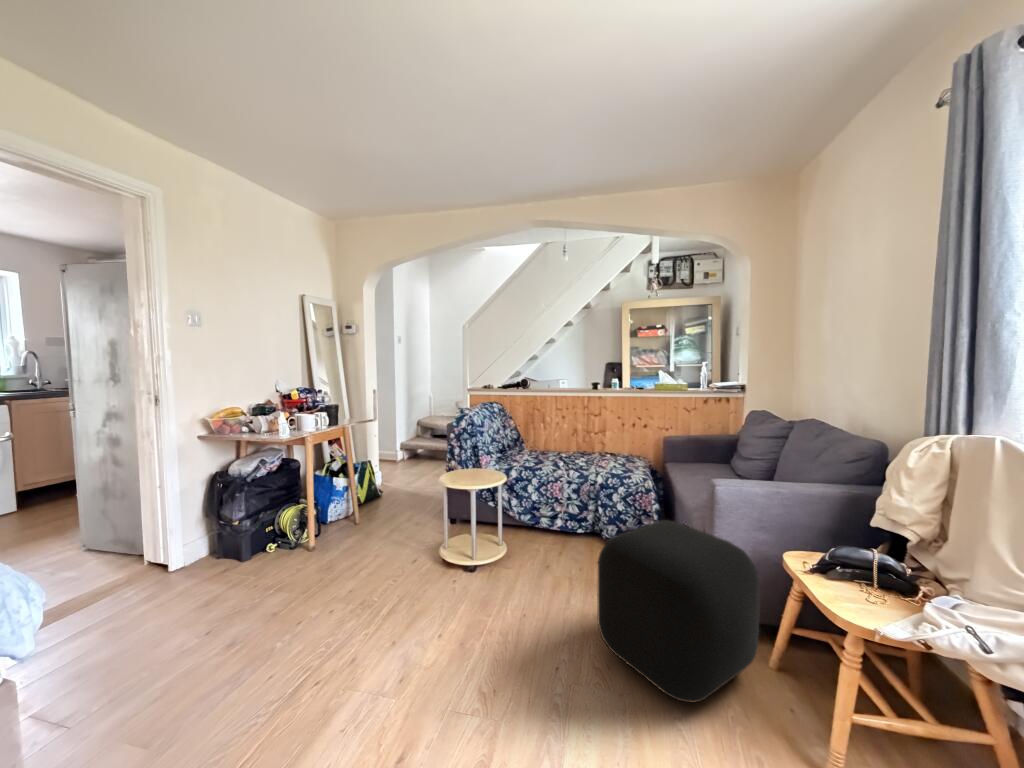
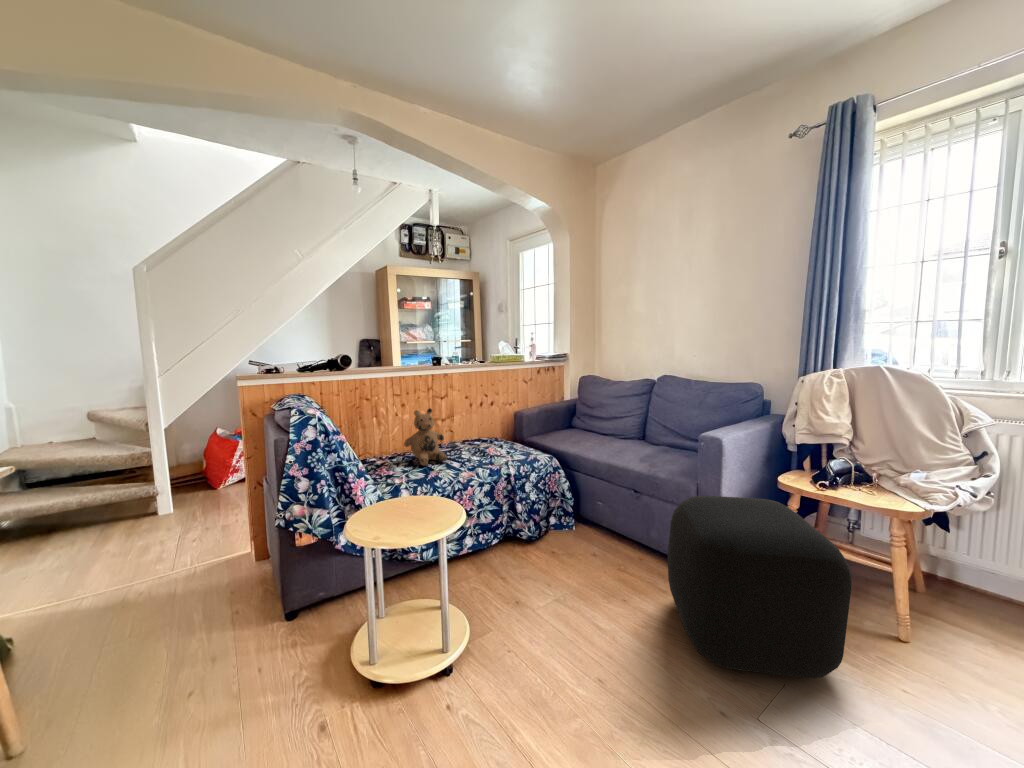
teddy bear: none [541,419,573,462] -> present [404,408,447,466]

